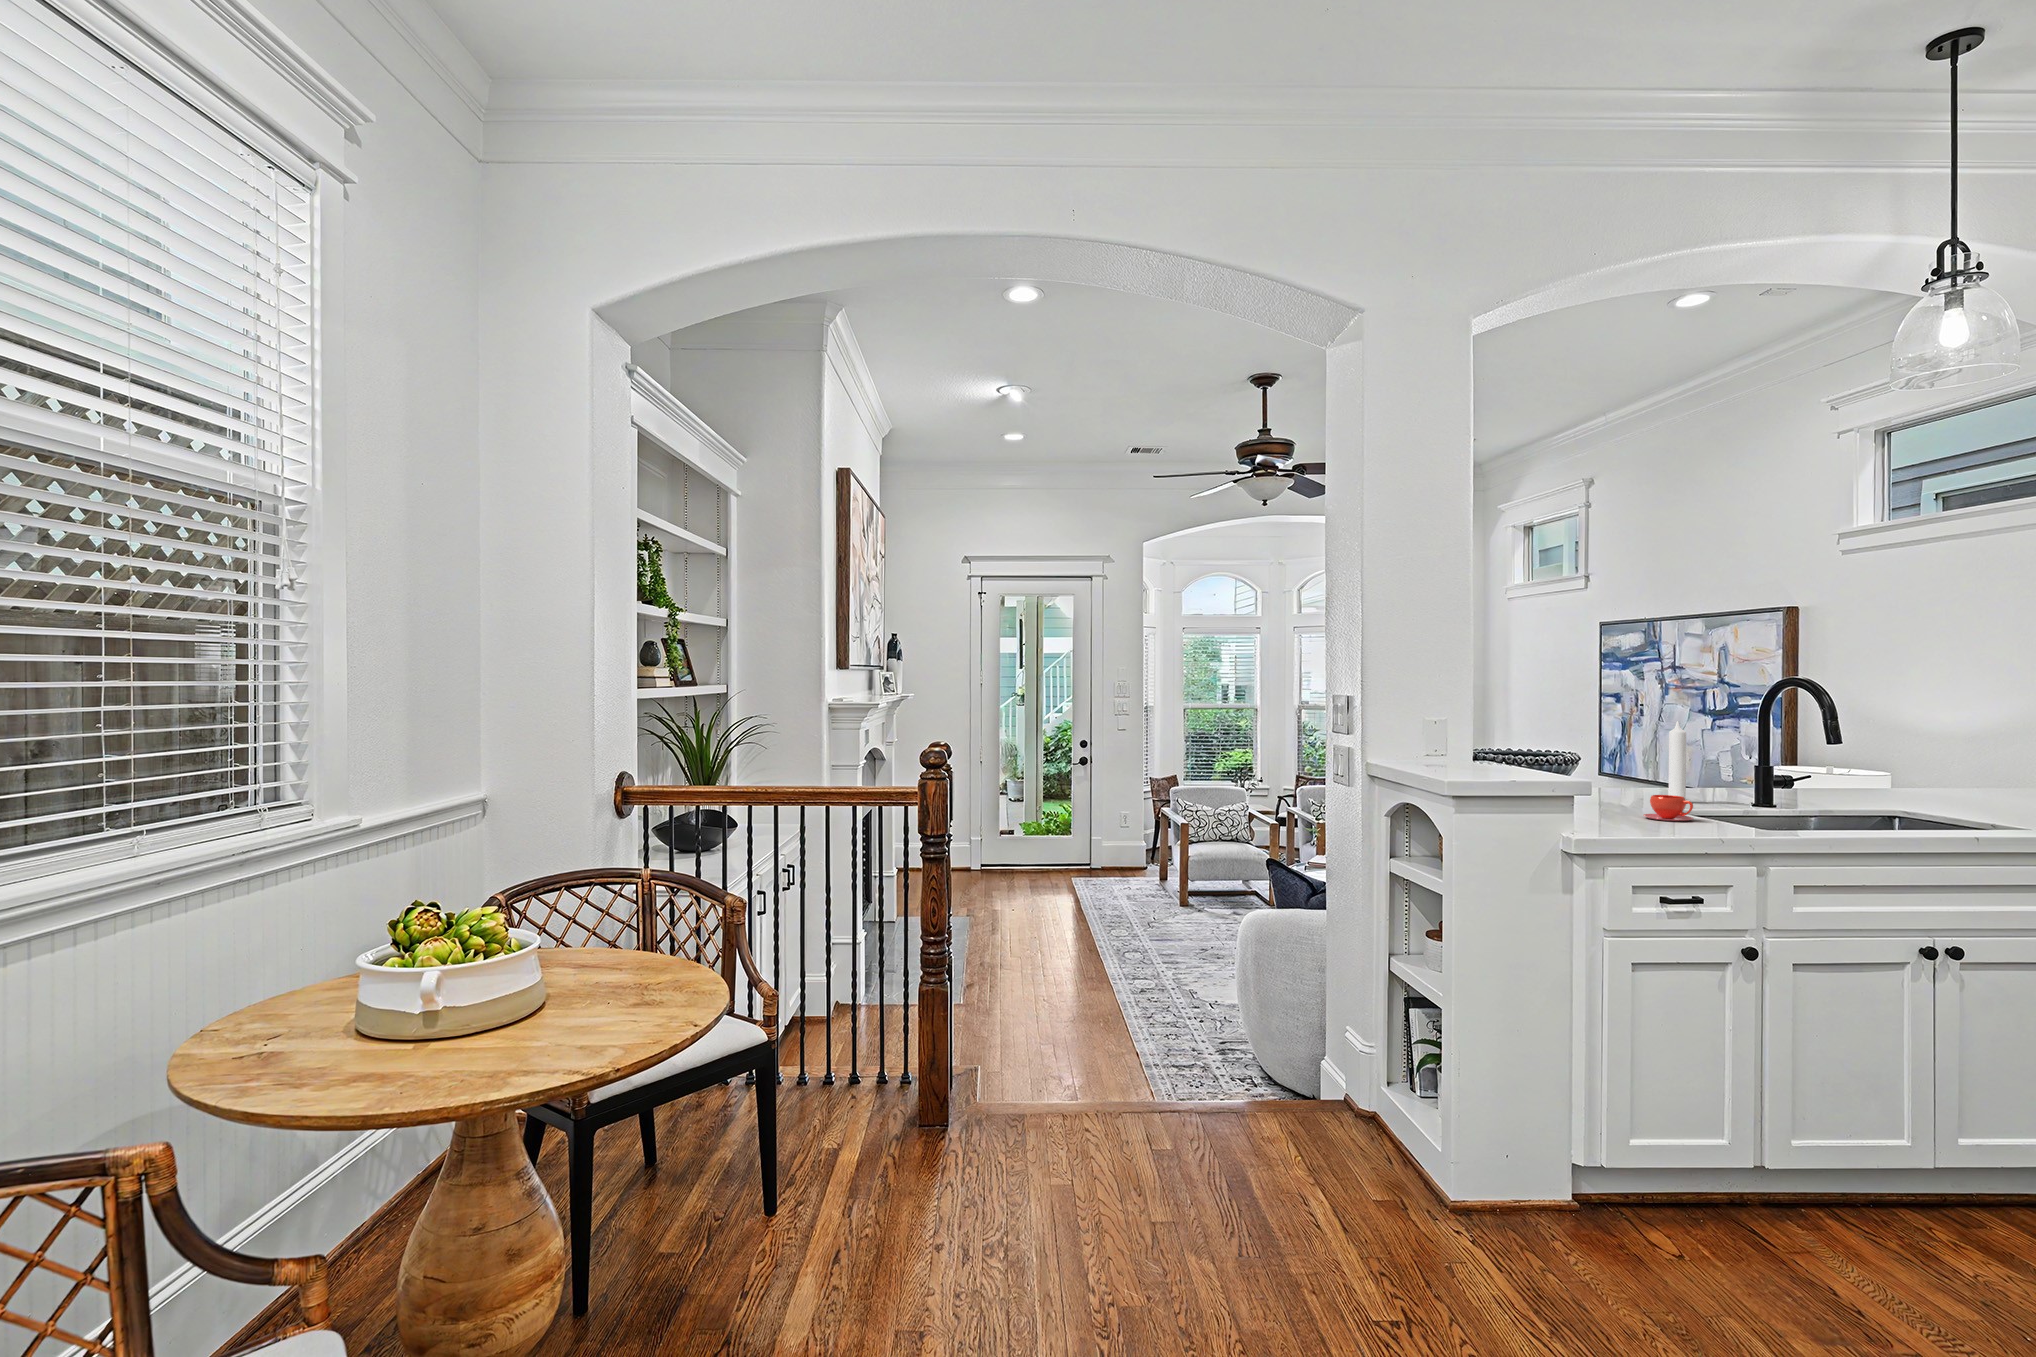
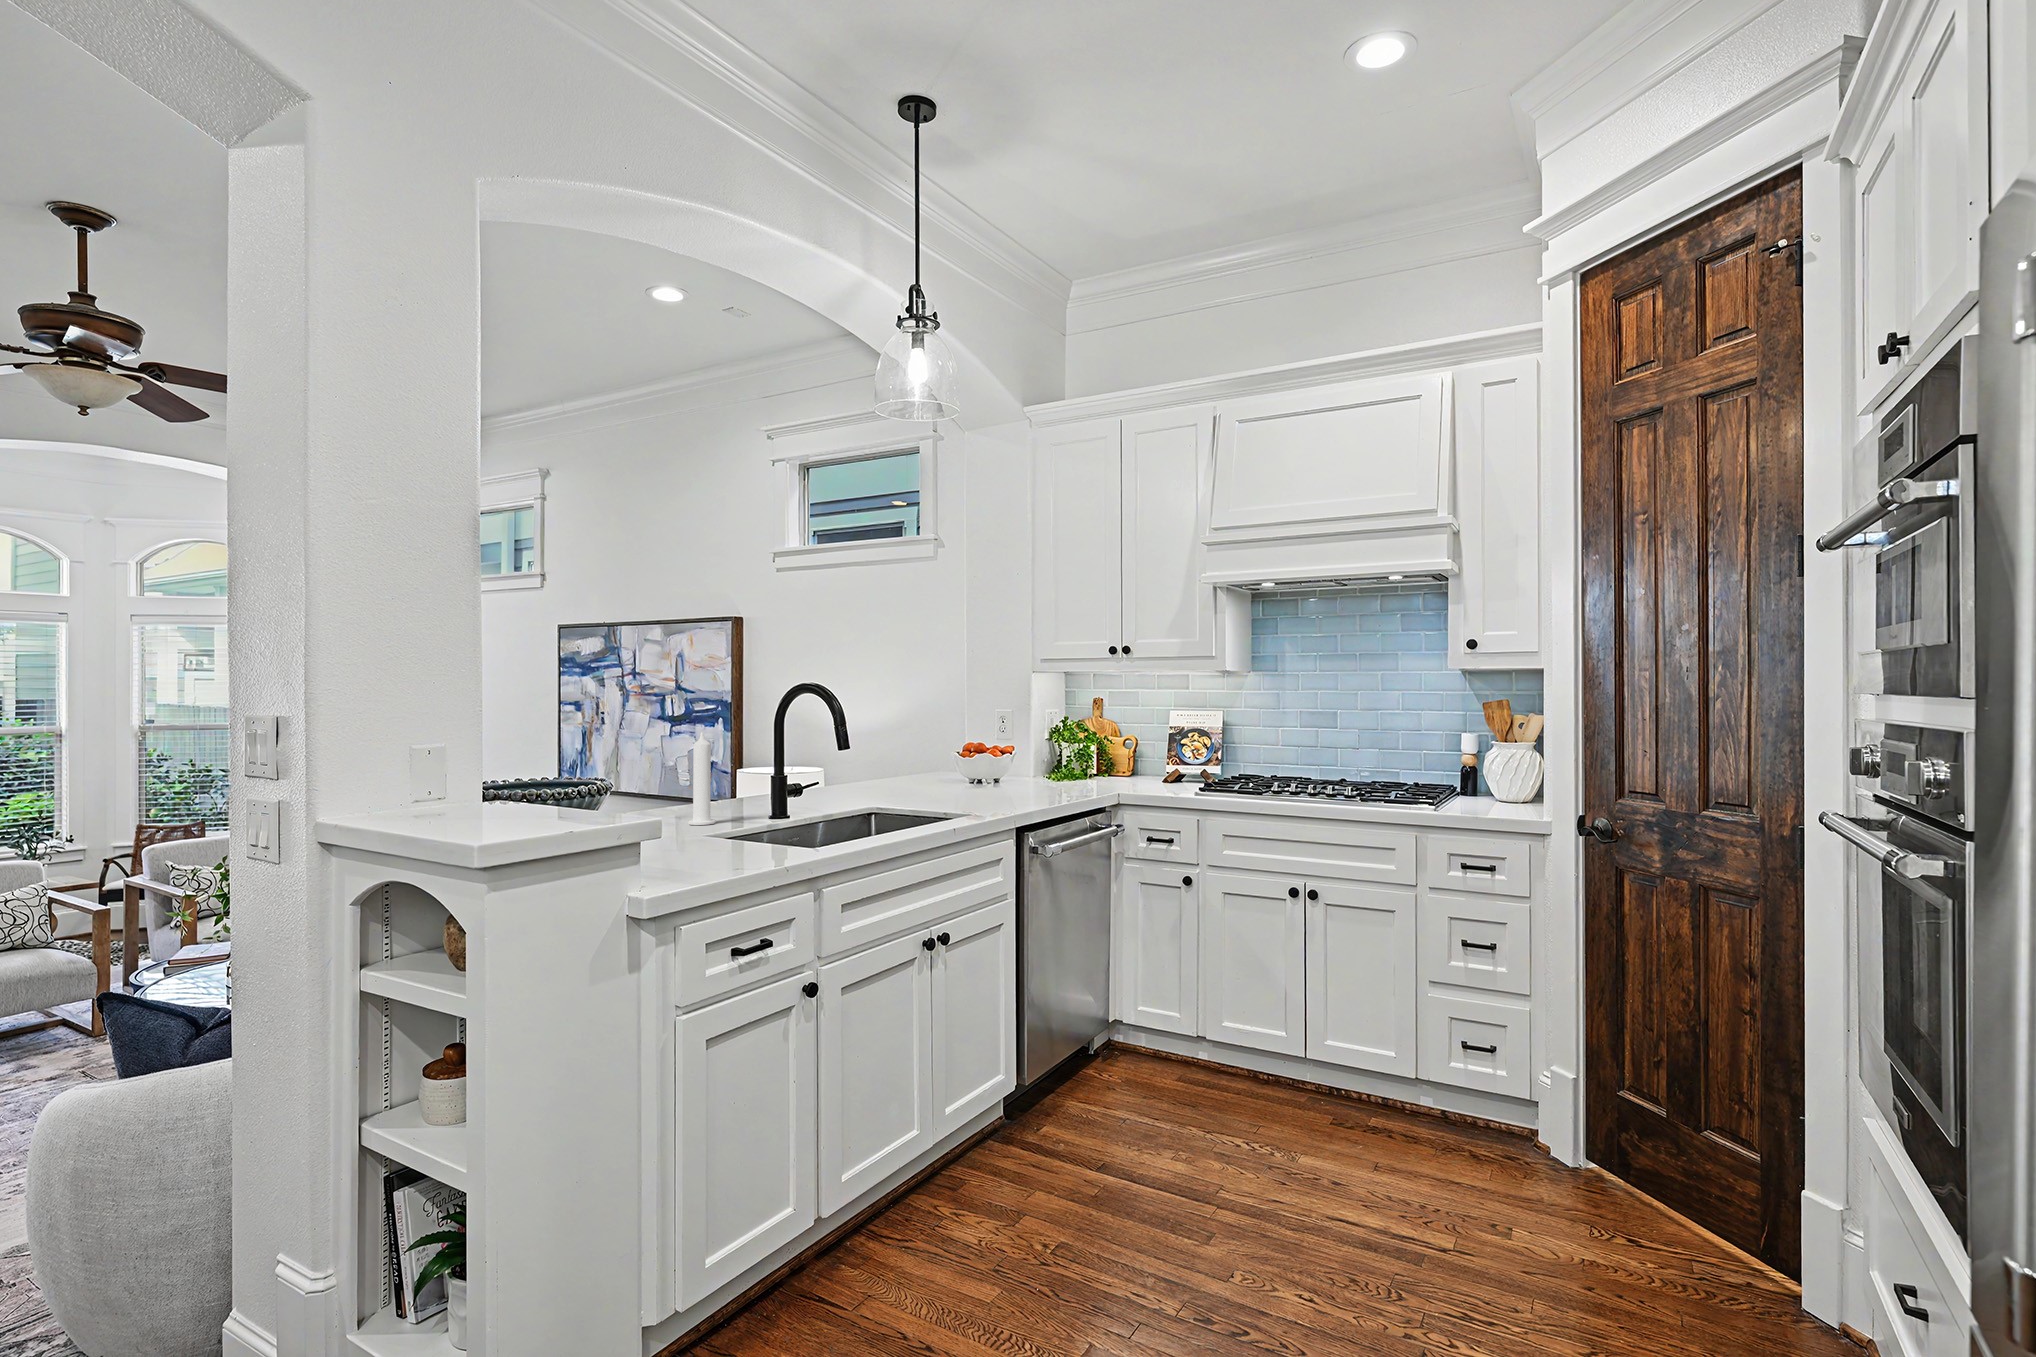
teacup: present [1643,795,1693,821] -> none [695,821,749,853]

